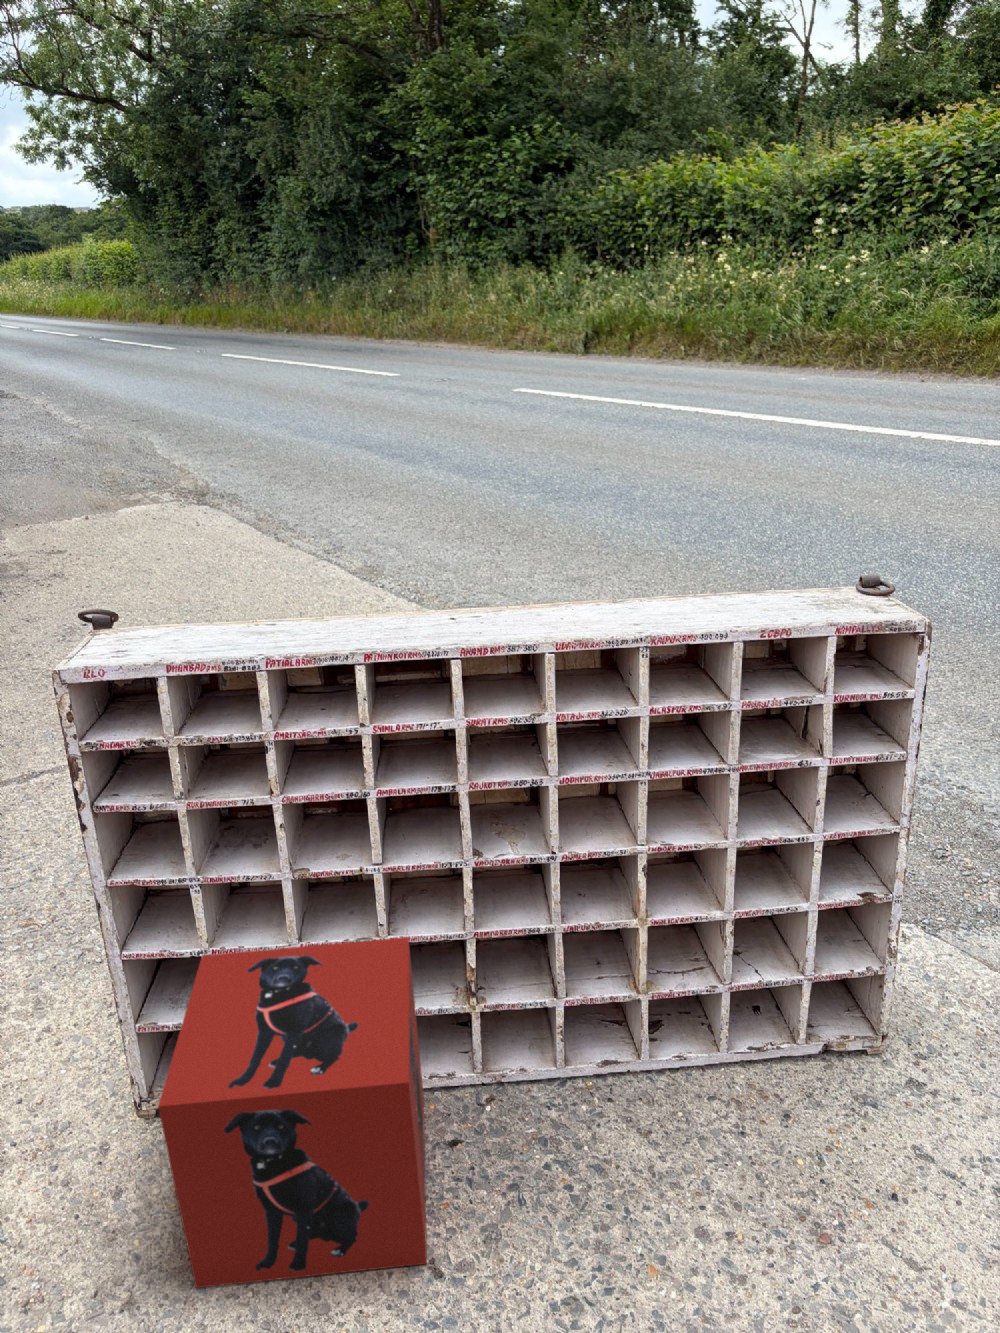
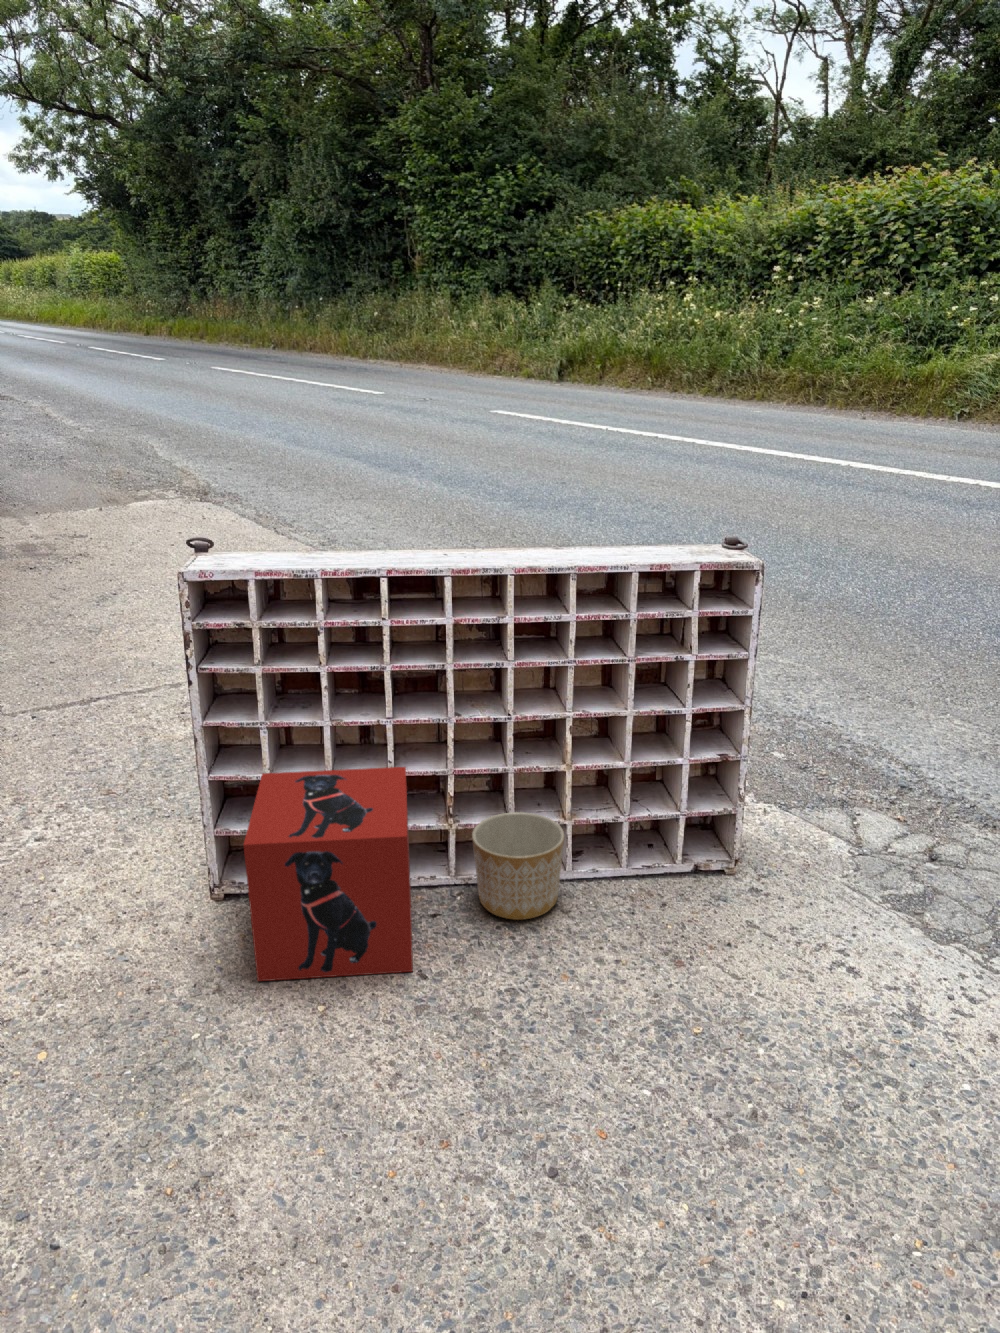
planter: none [508,988,642,1156] -> present [472,812,564,920]

